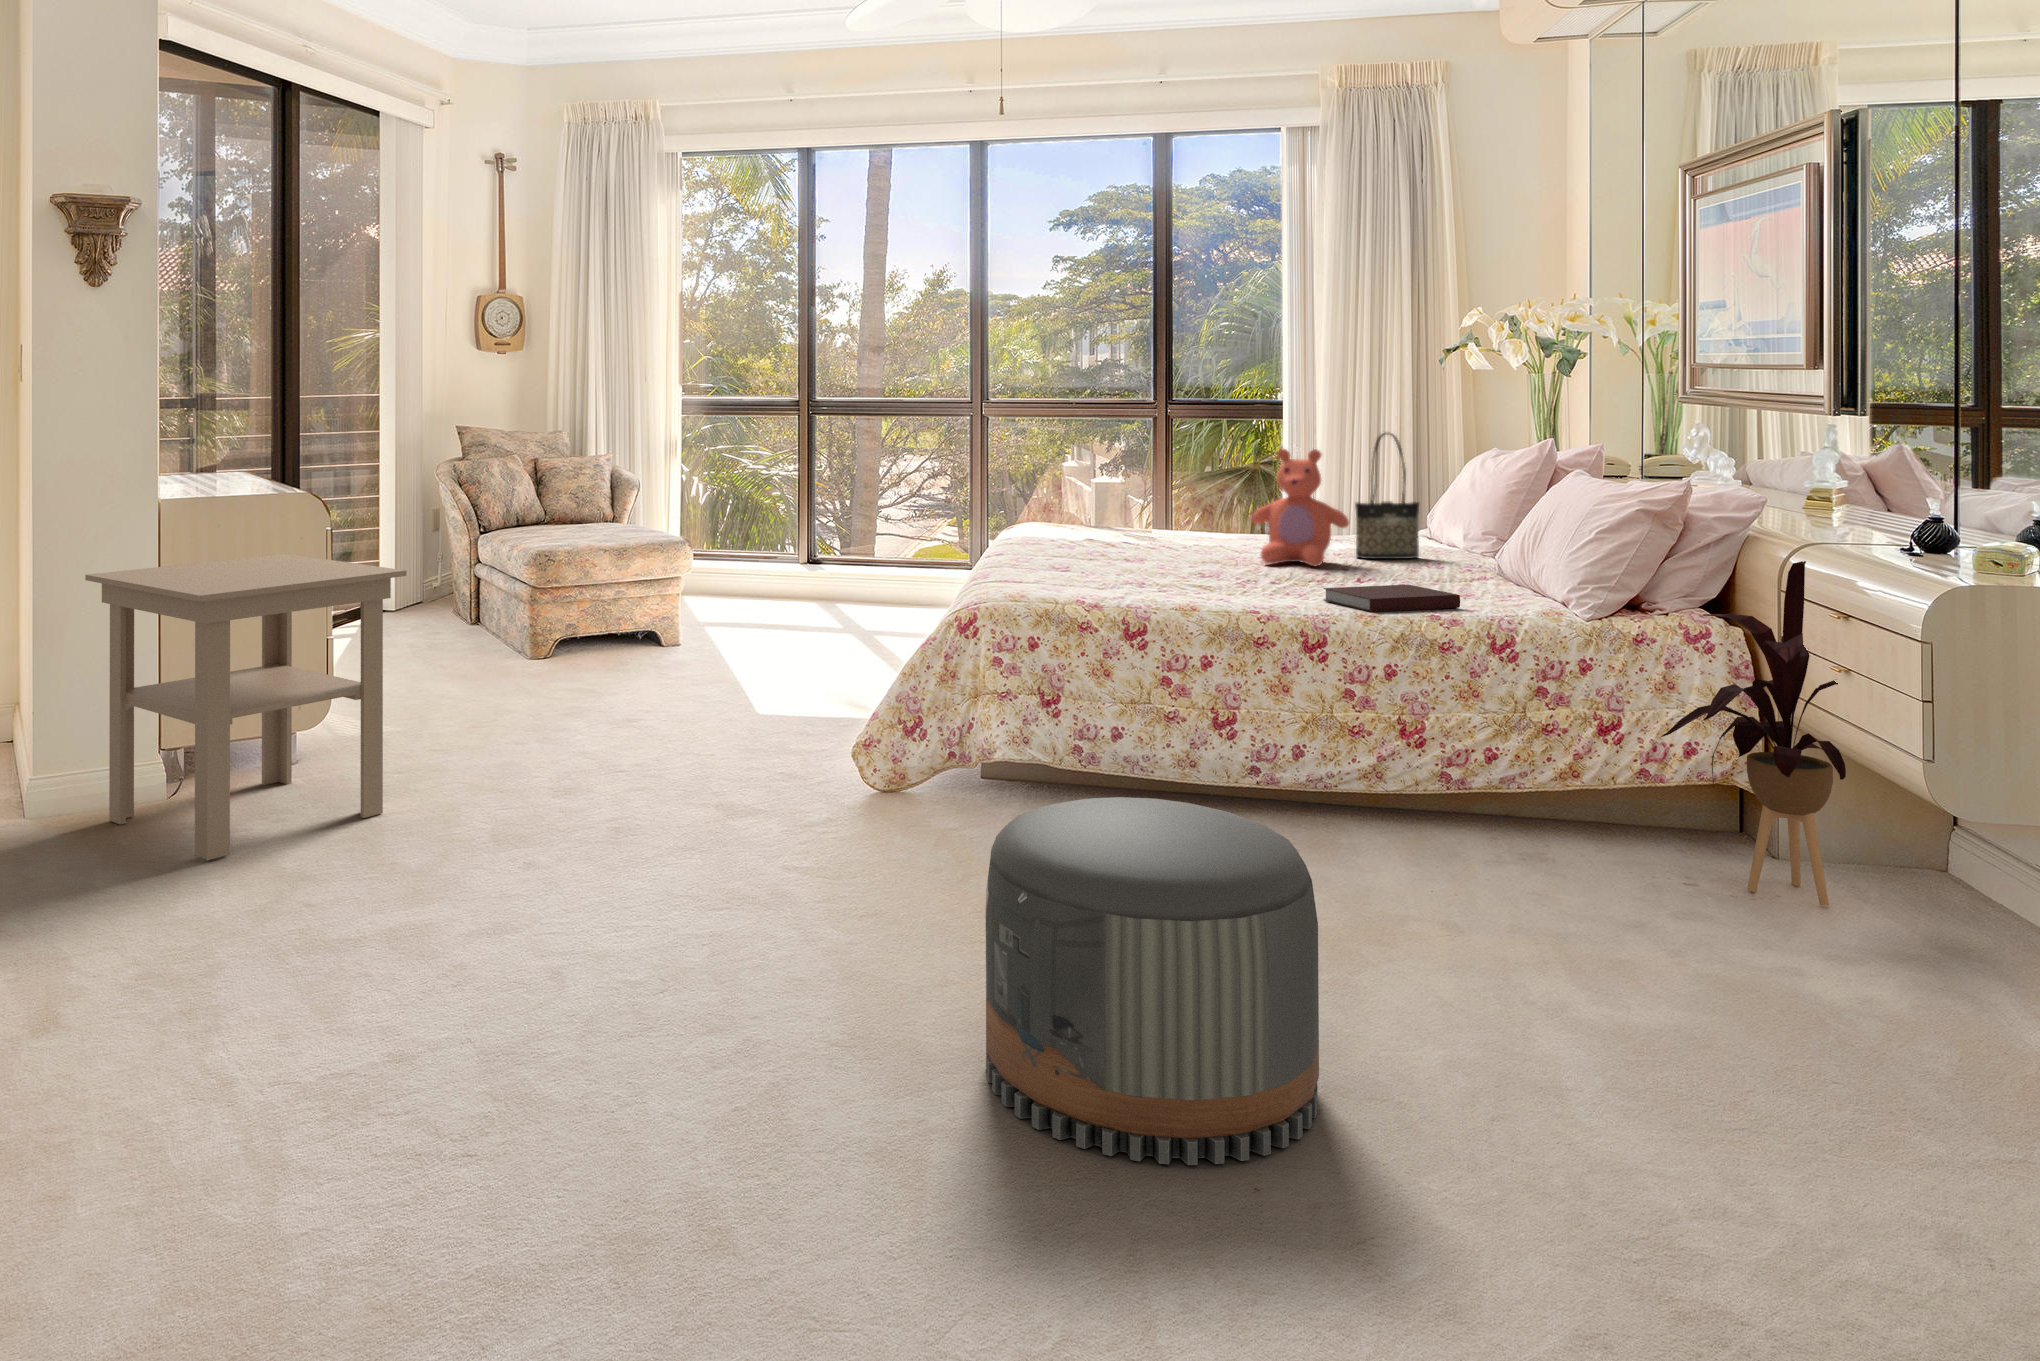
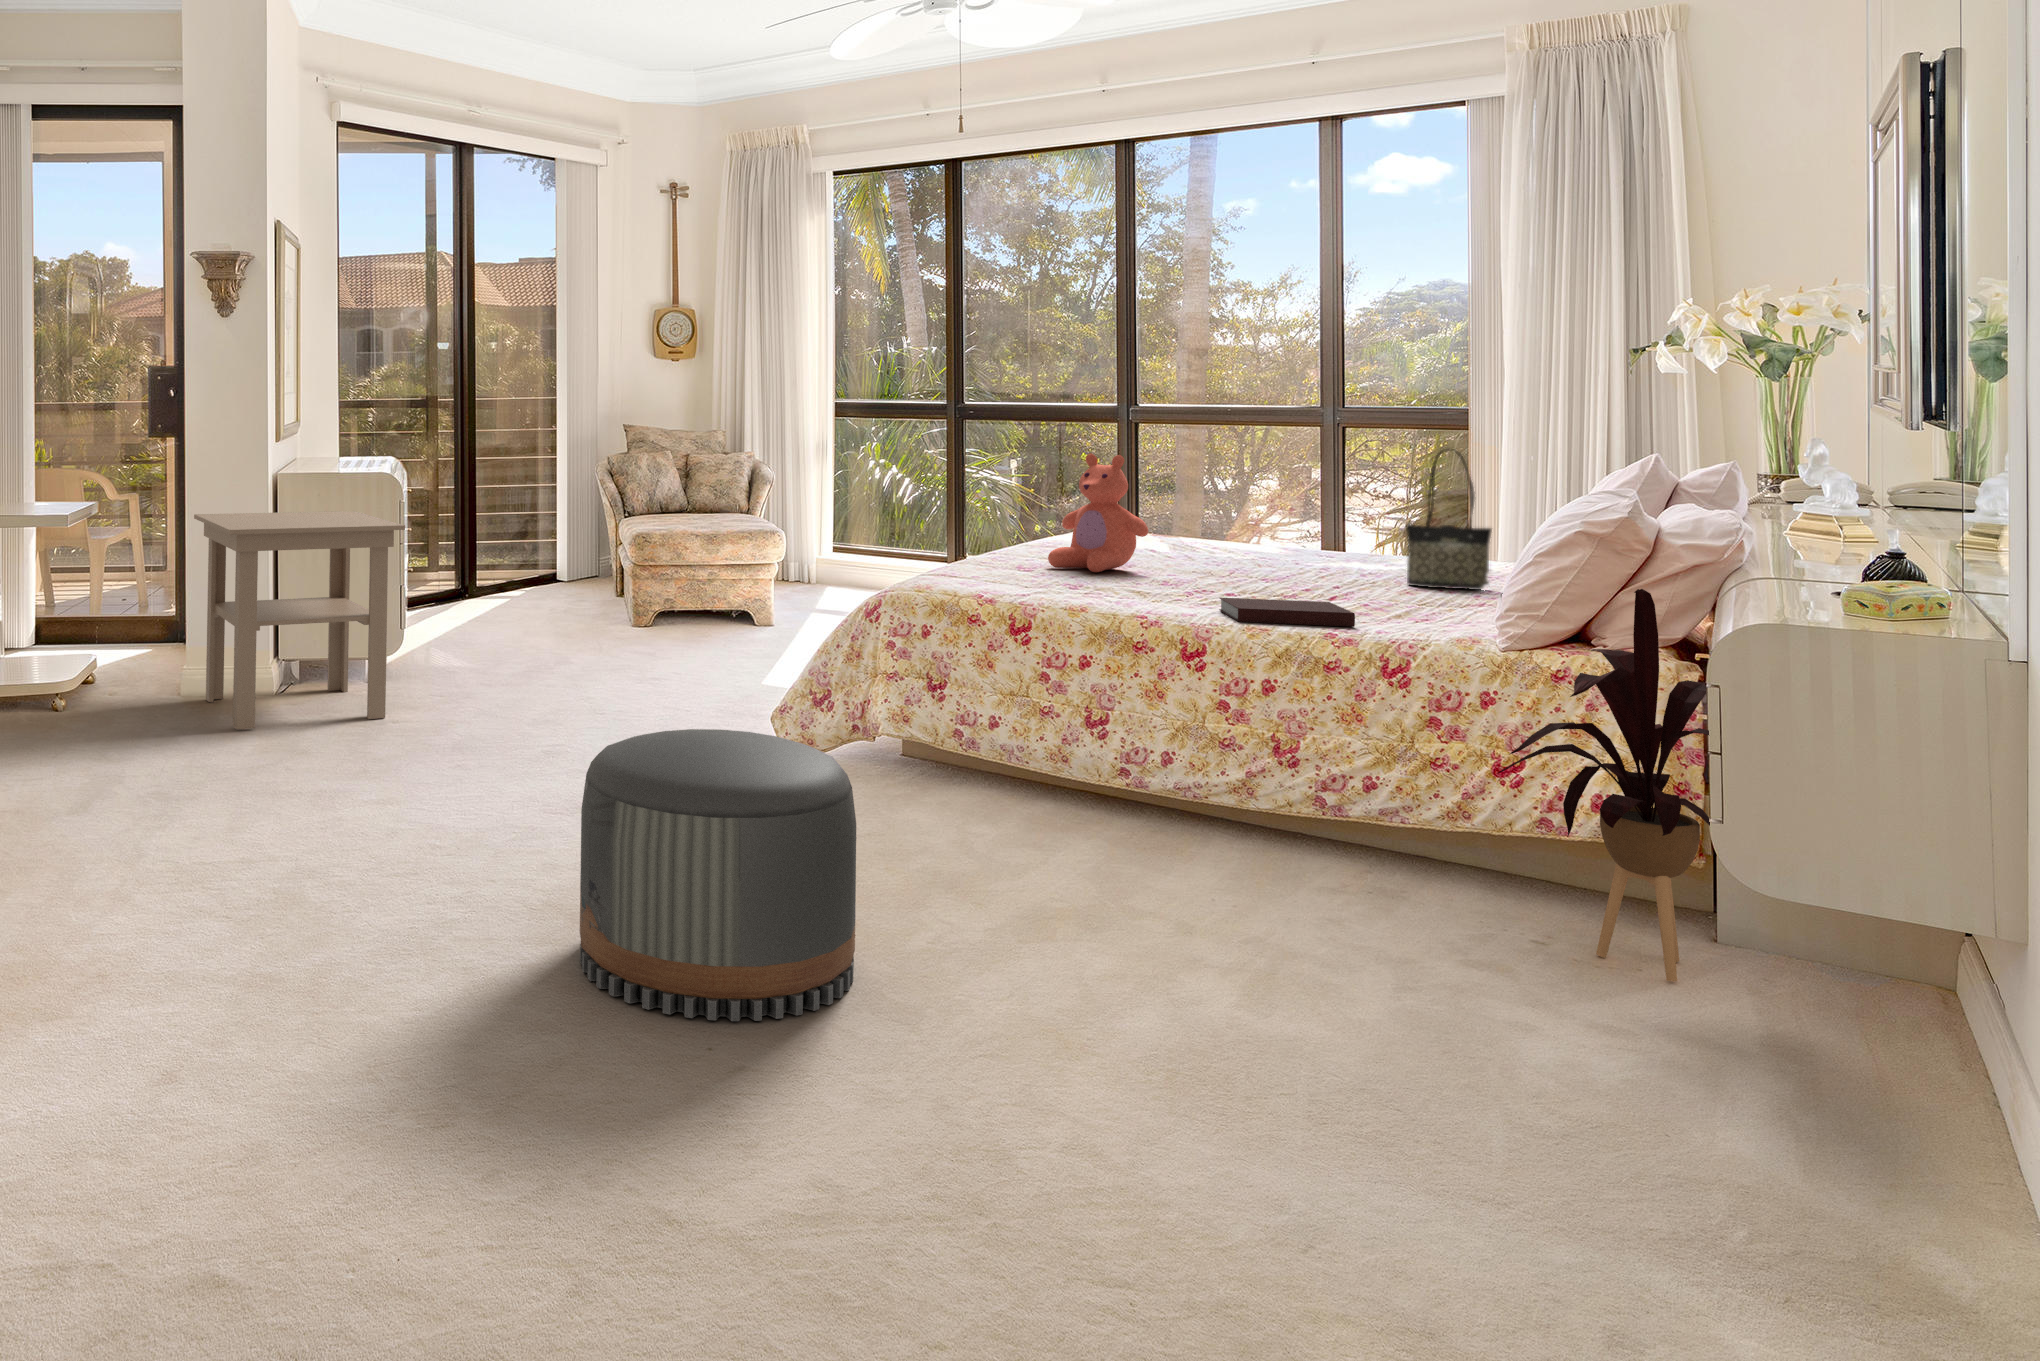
teddy bear: present [1252,449,1349,566] -> present [1048,454,1148,572]

